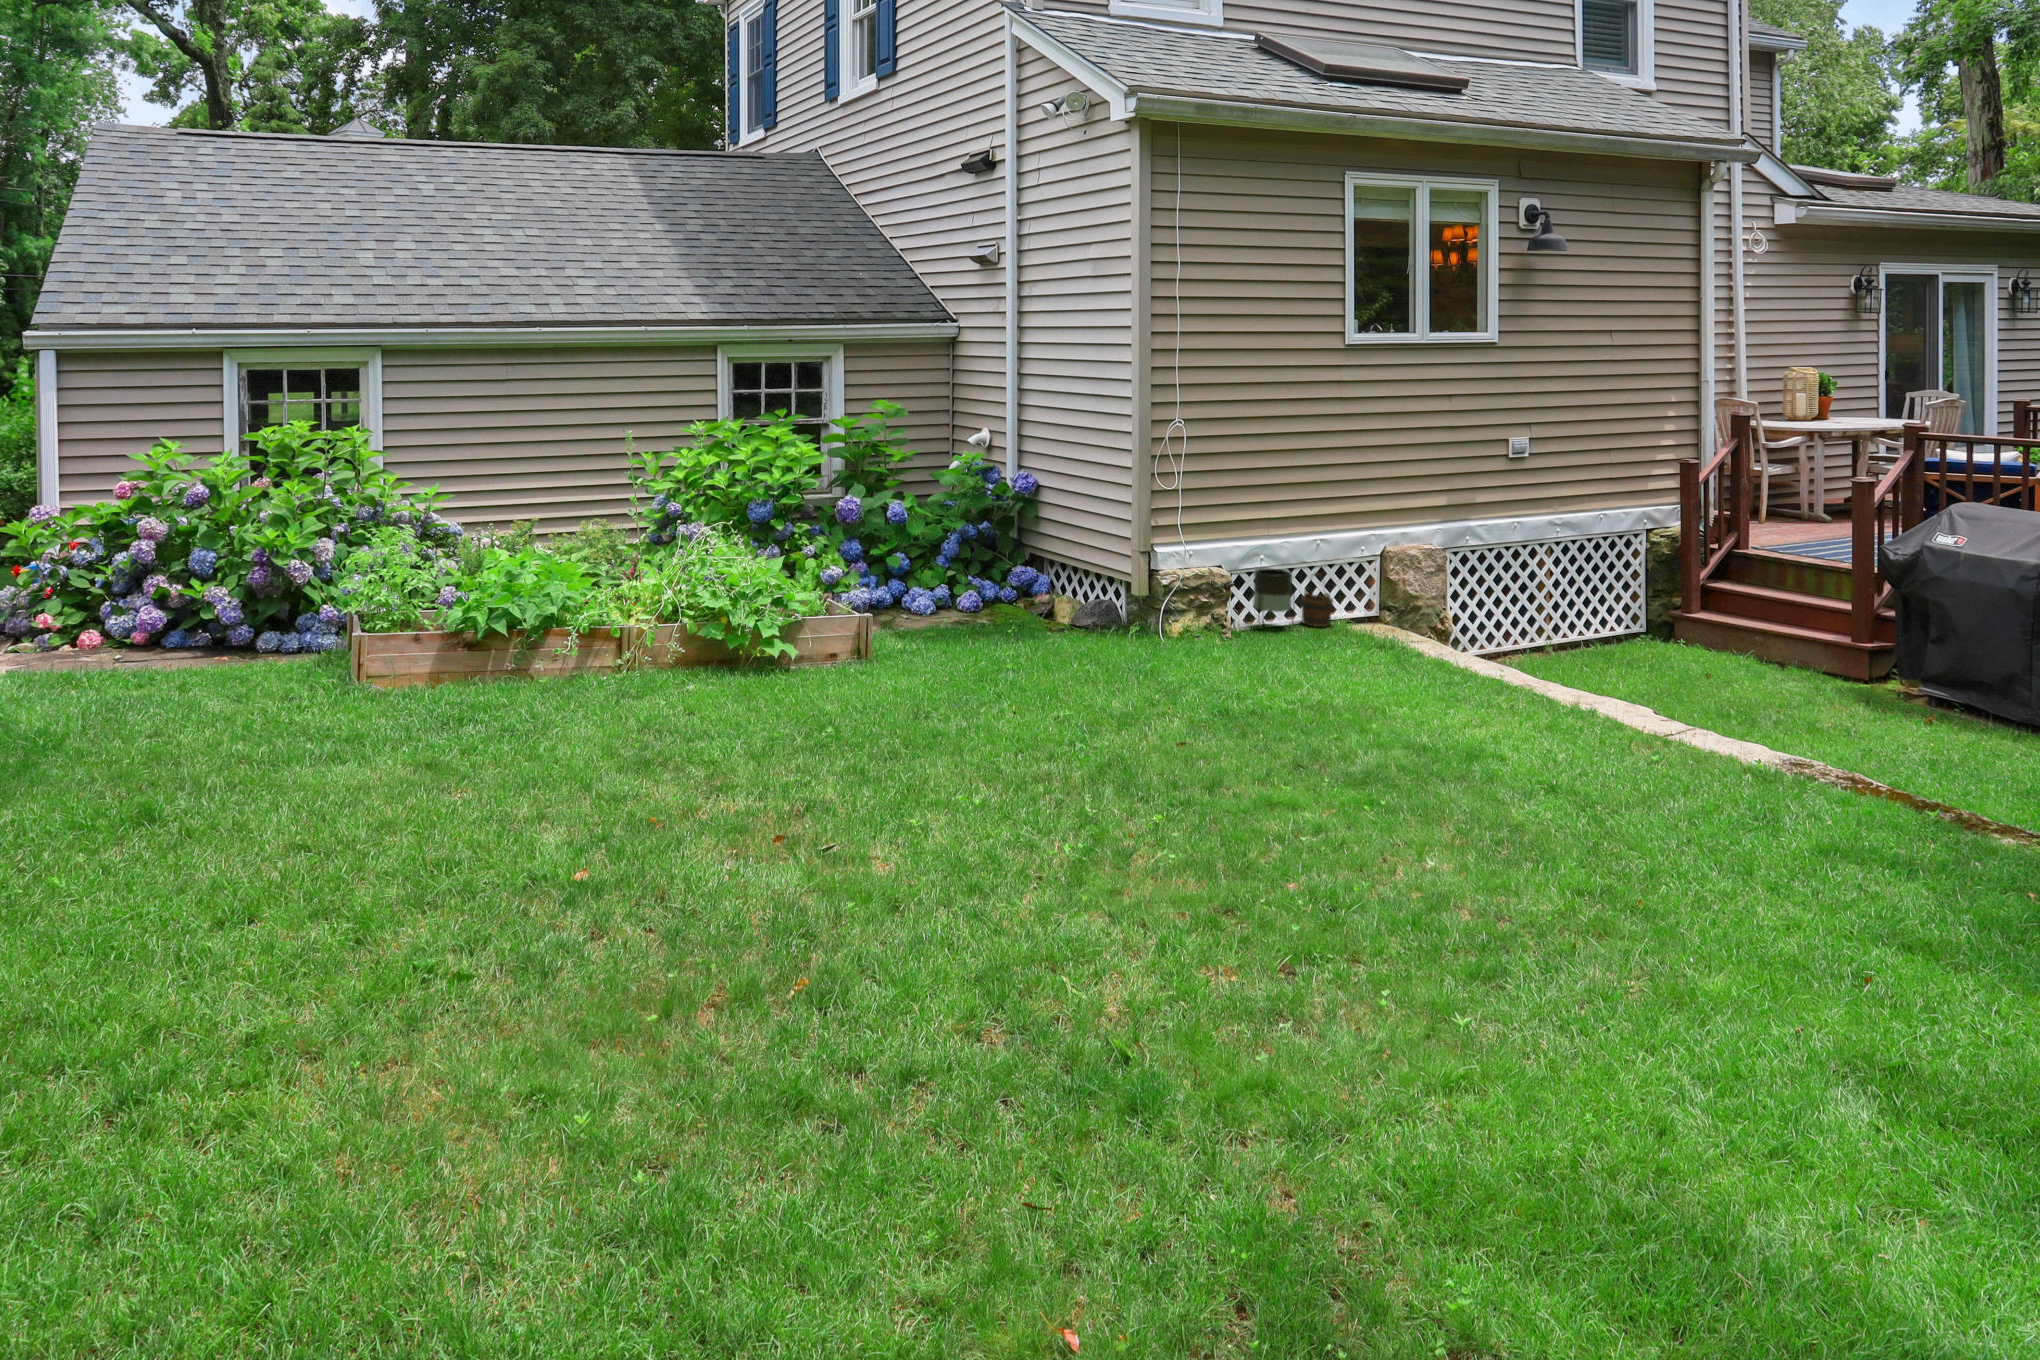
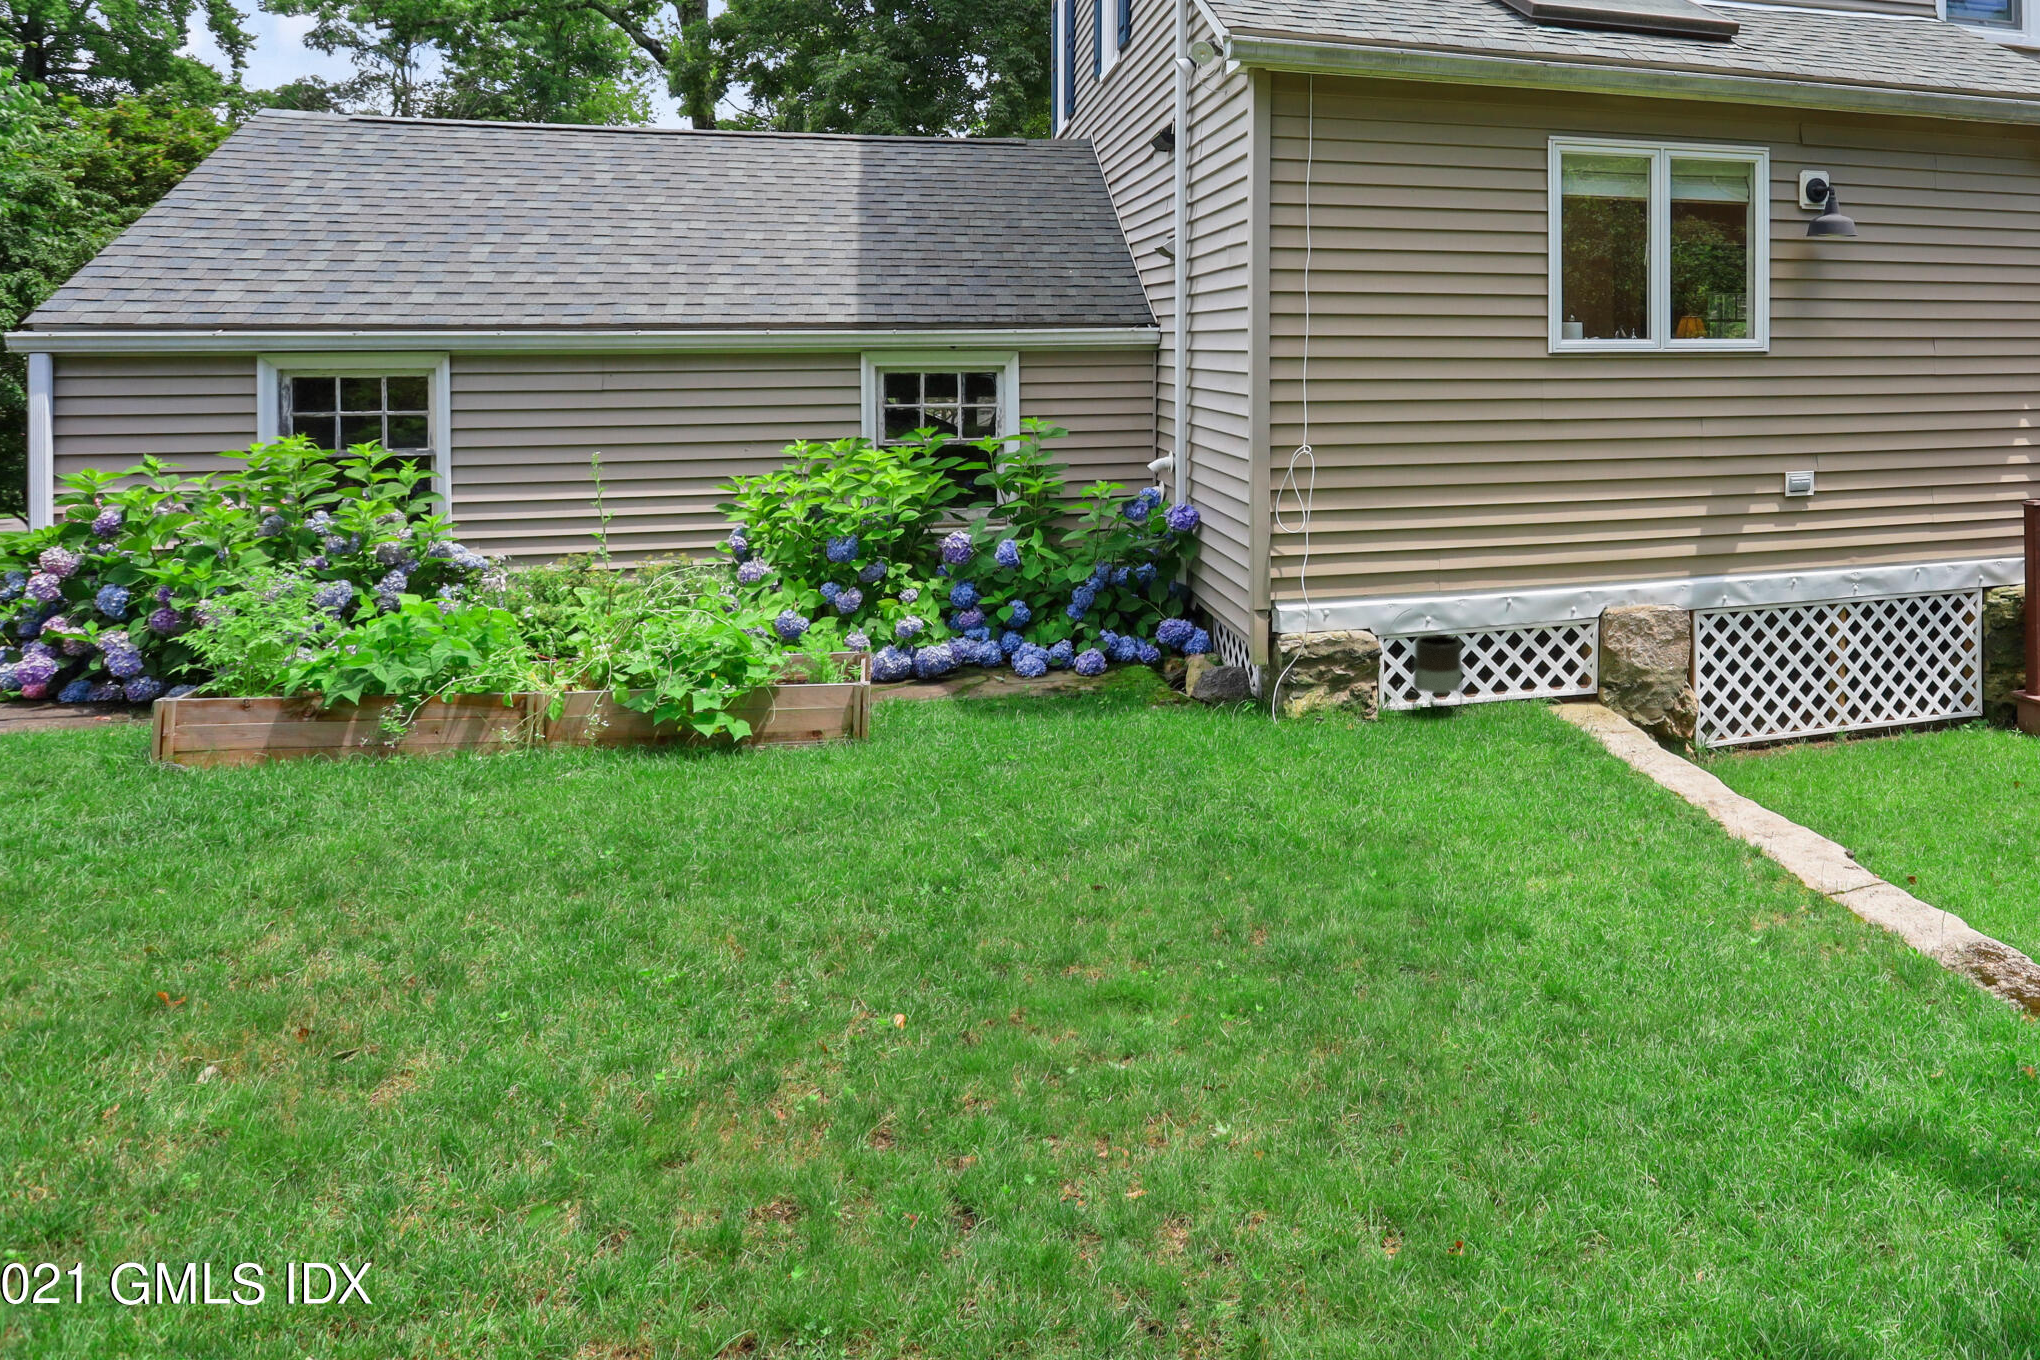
wooden bucket: present [1301,573,1333,627] -> none [1482,641,1522,712]

